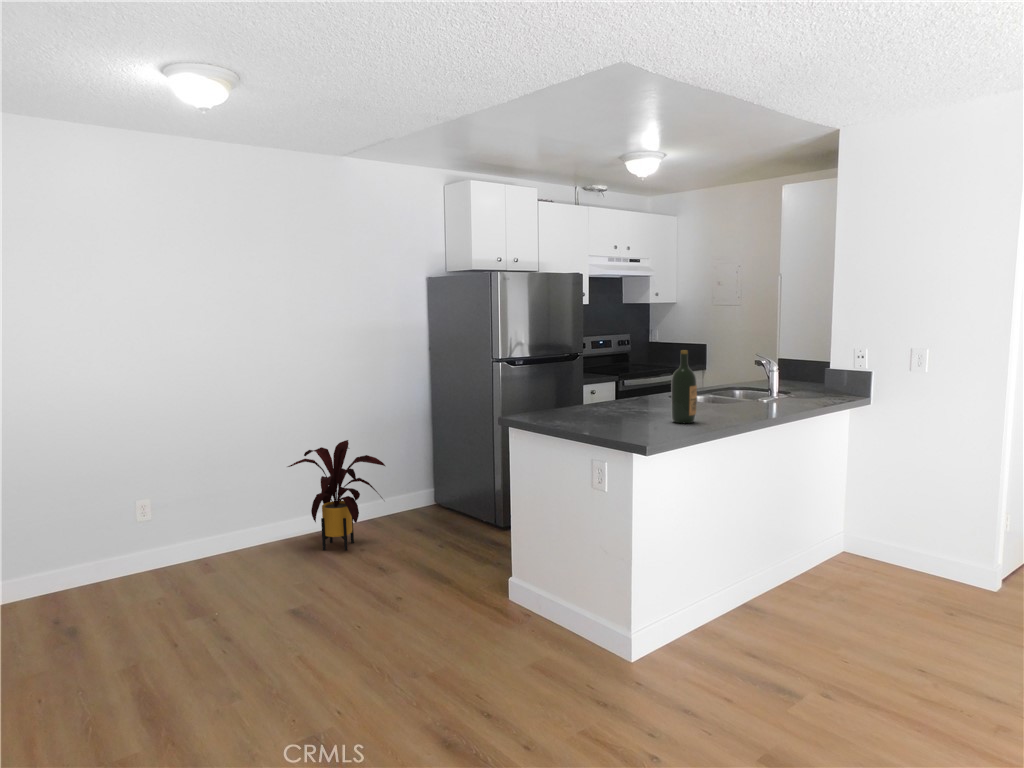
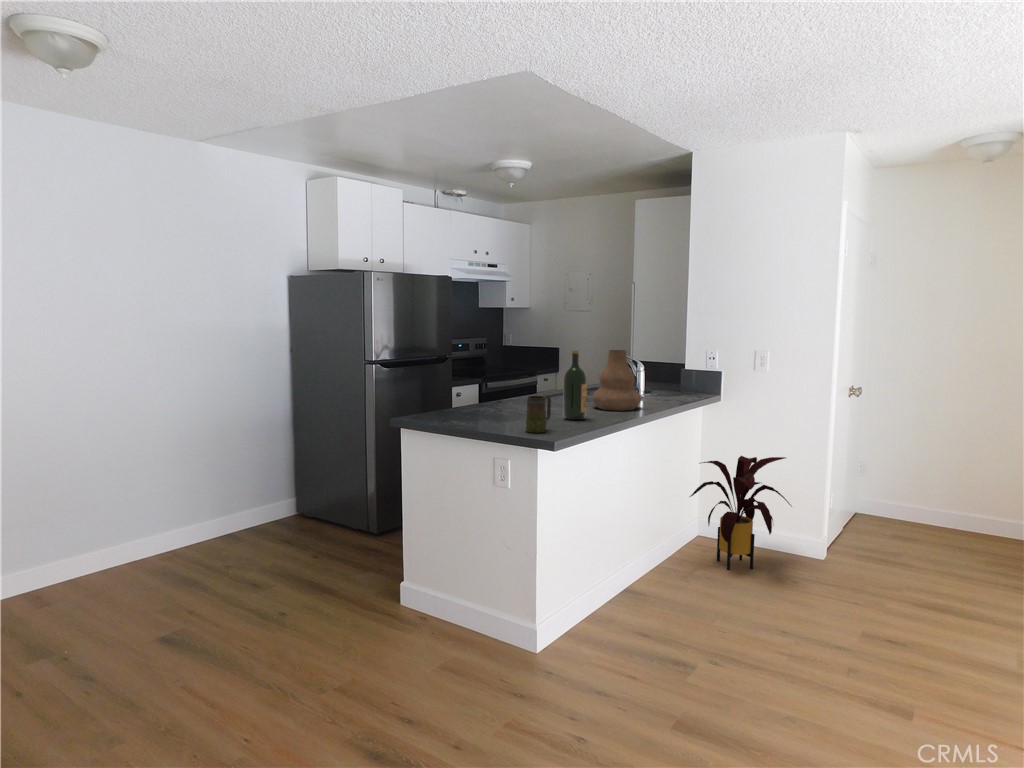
vase: none [711,349,765,414] -> present [592,350,641,411]
mug: none [623,397,651,436] -> present [526,395,551,433]
house plant: present [288,440,385,551] -> present [690,456,792,570]

